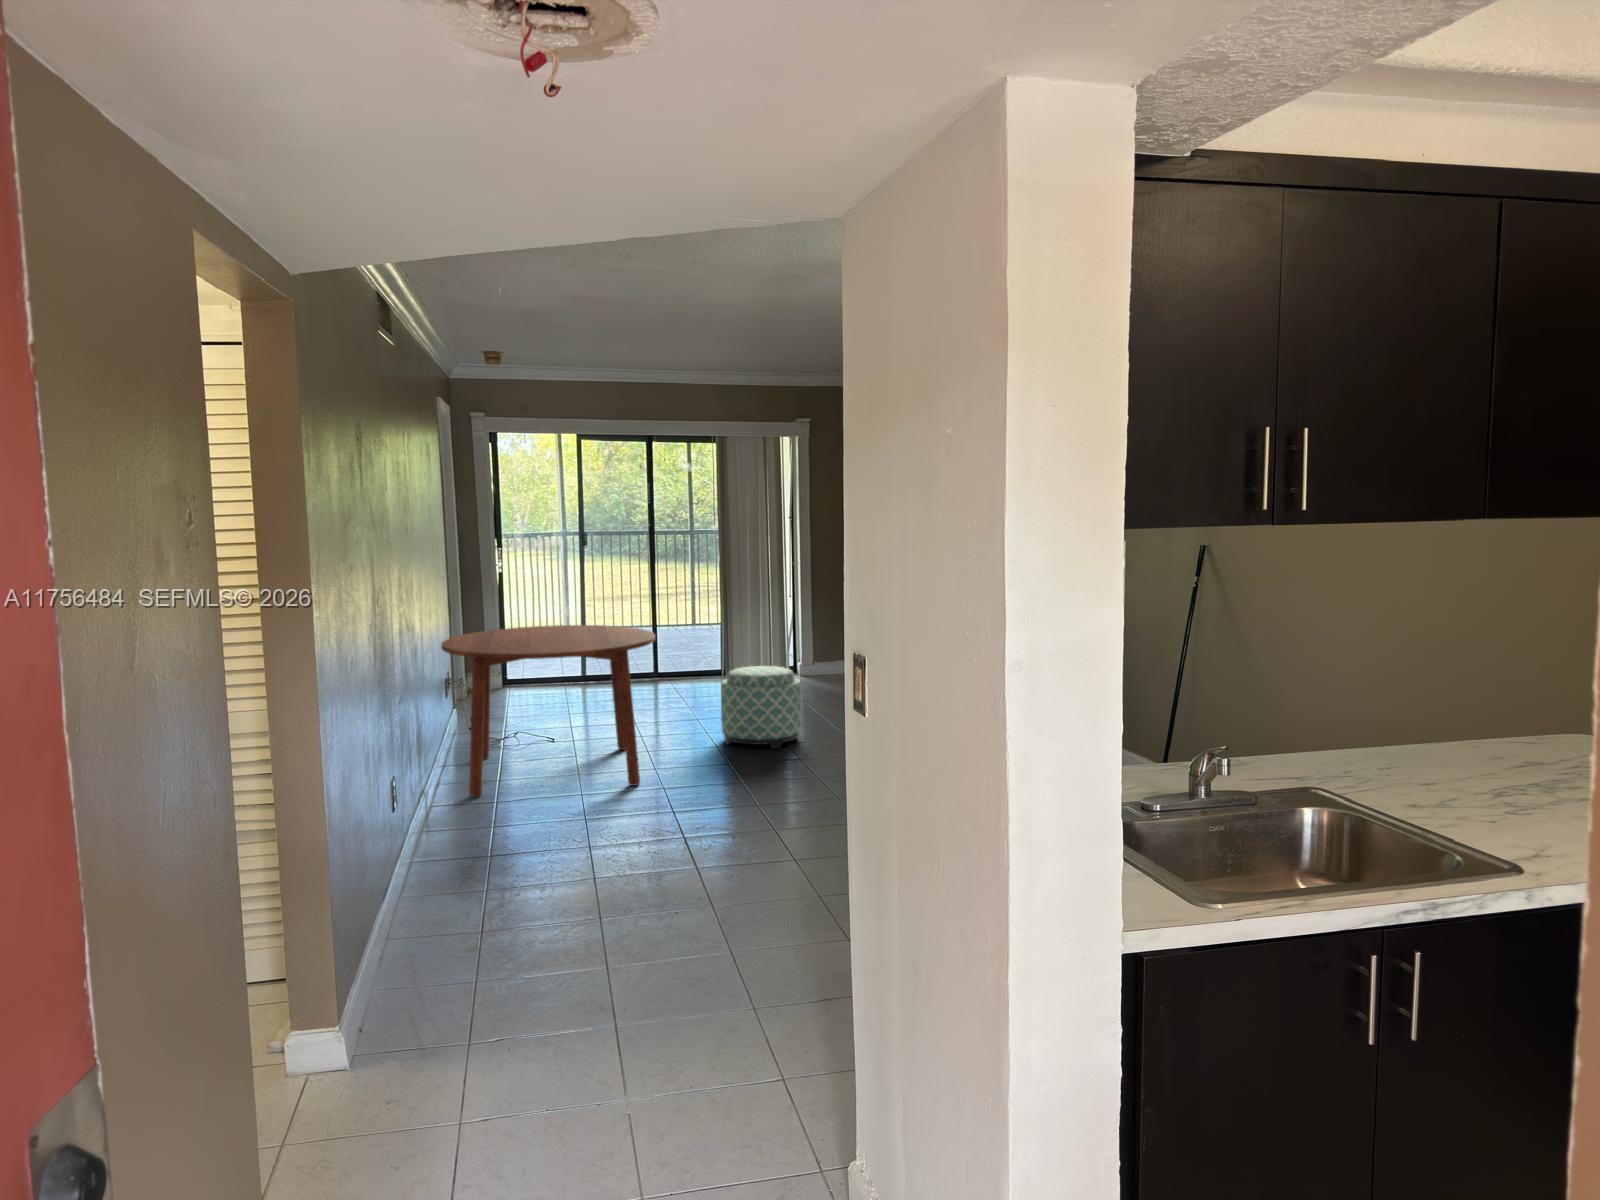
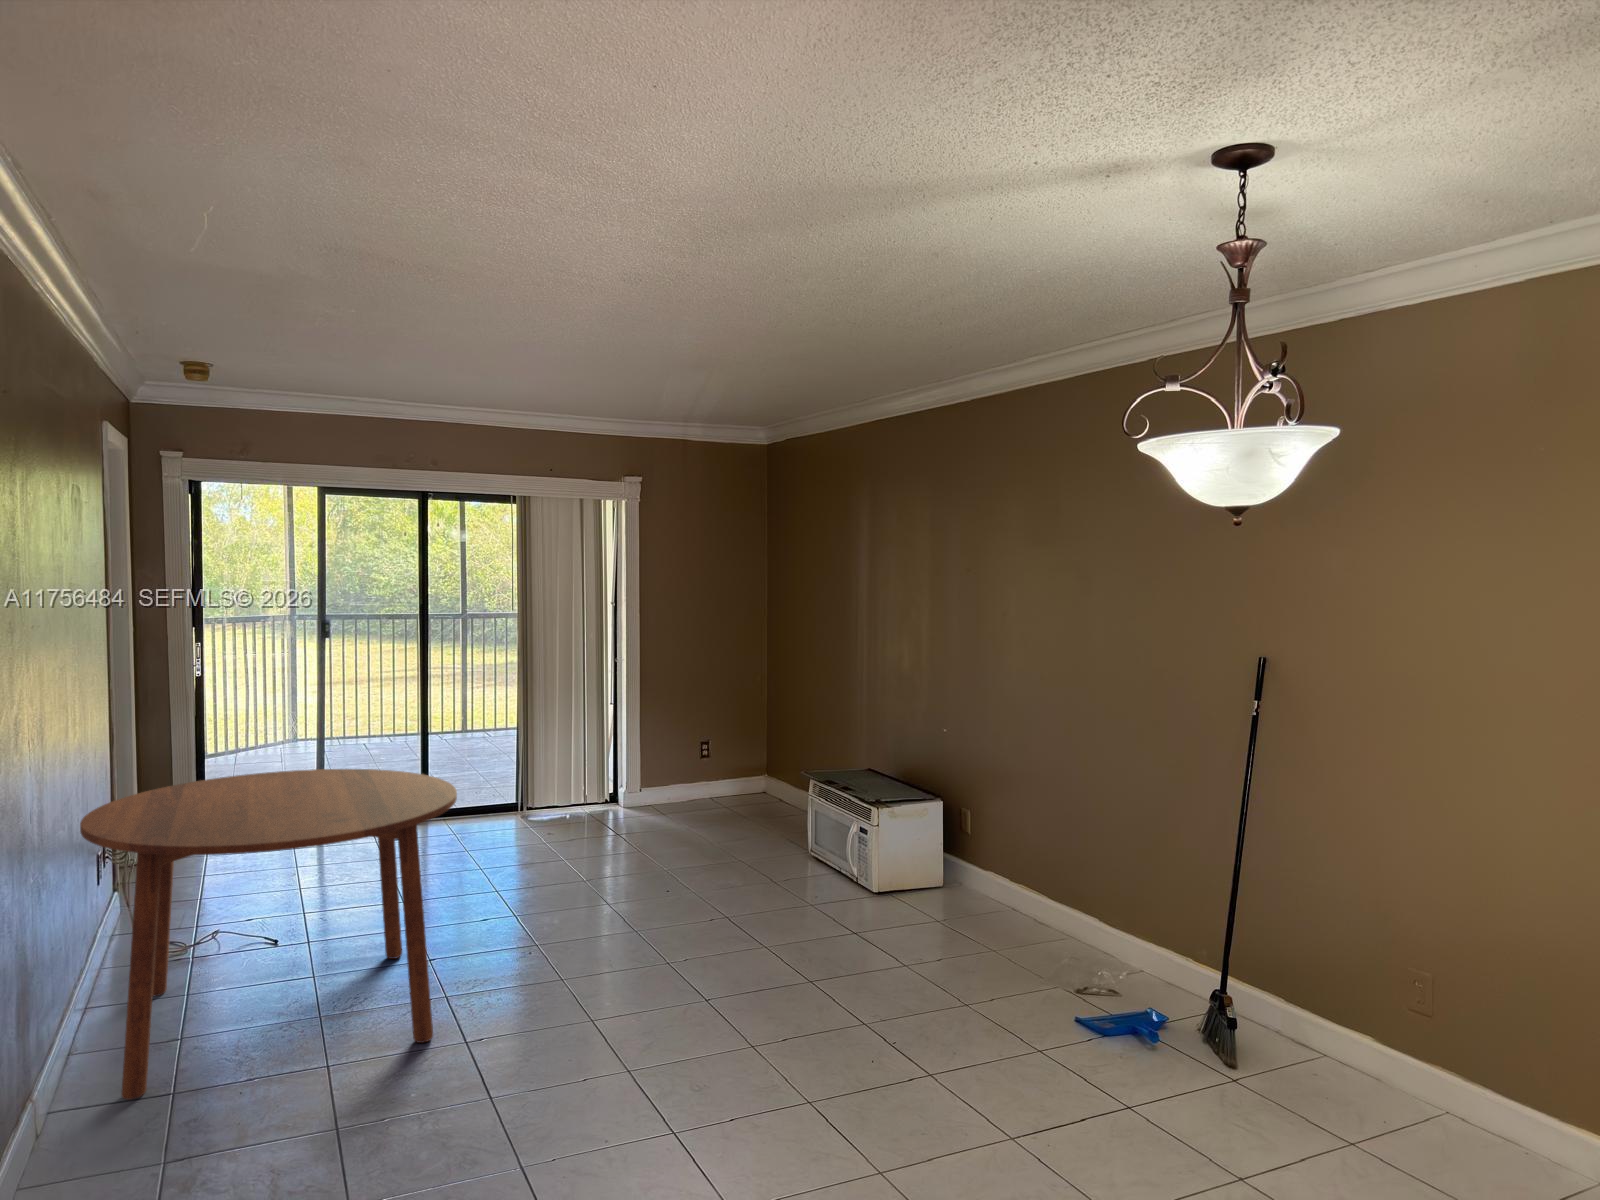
ottoman: present [721,666,801,748] -> none [545,815,659,941]

